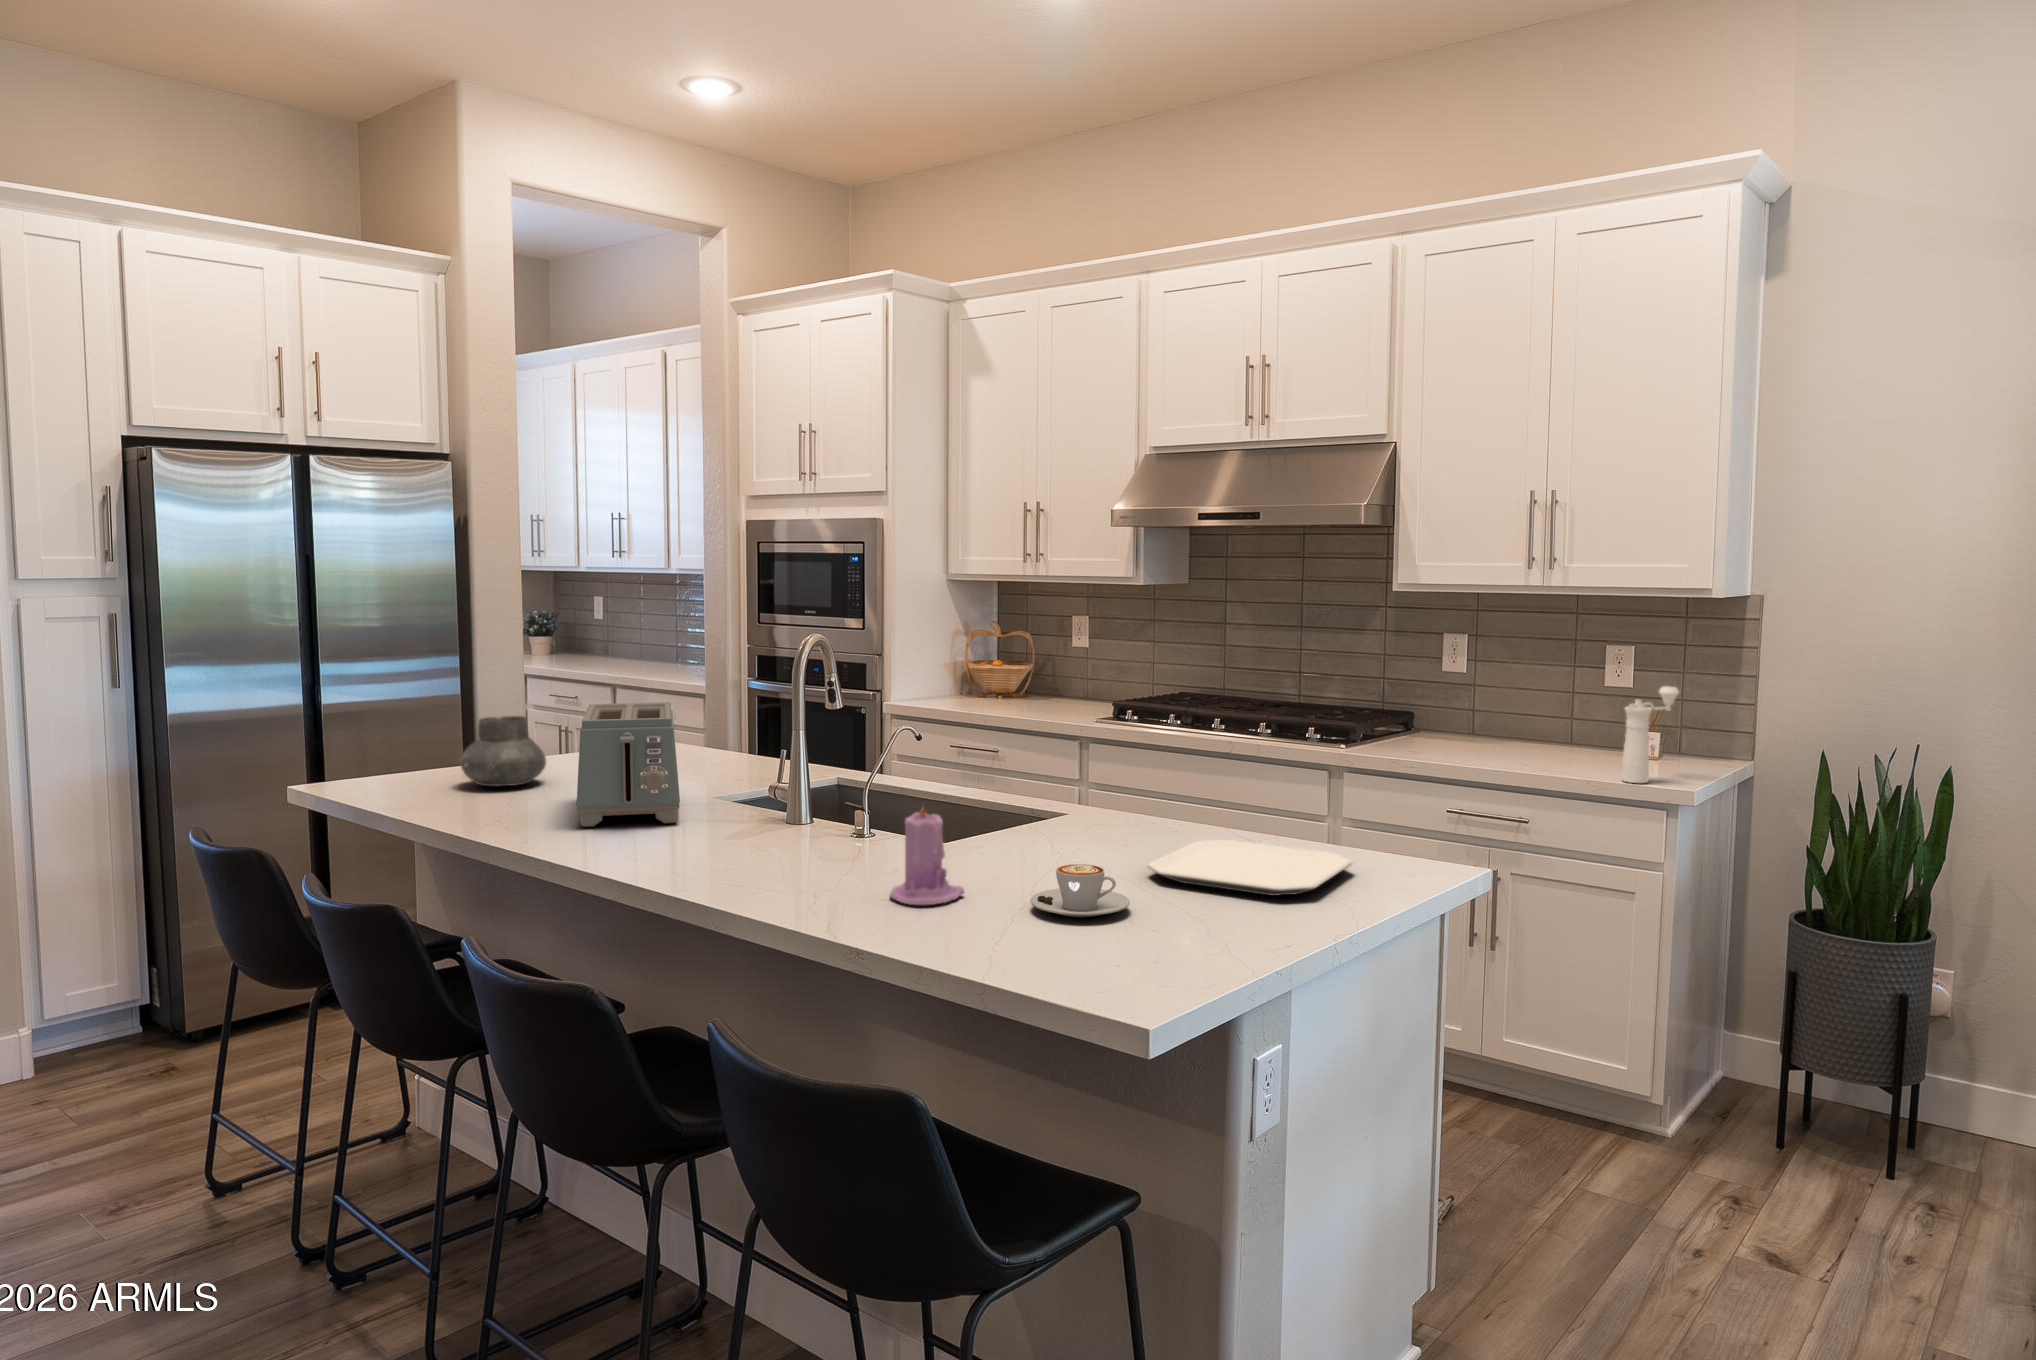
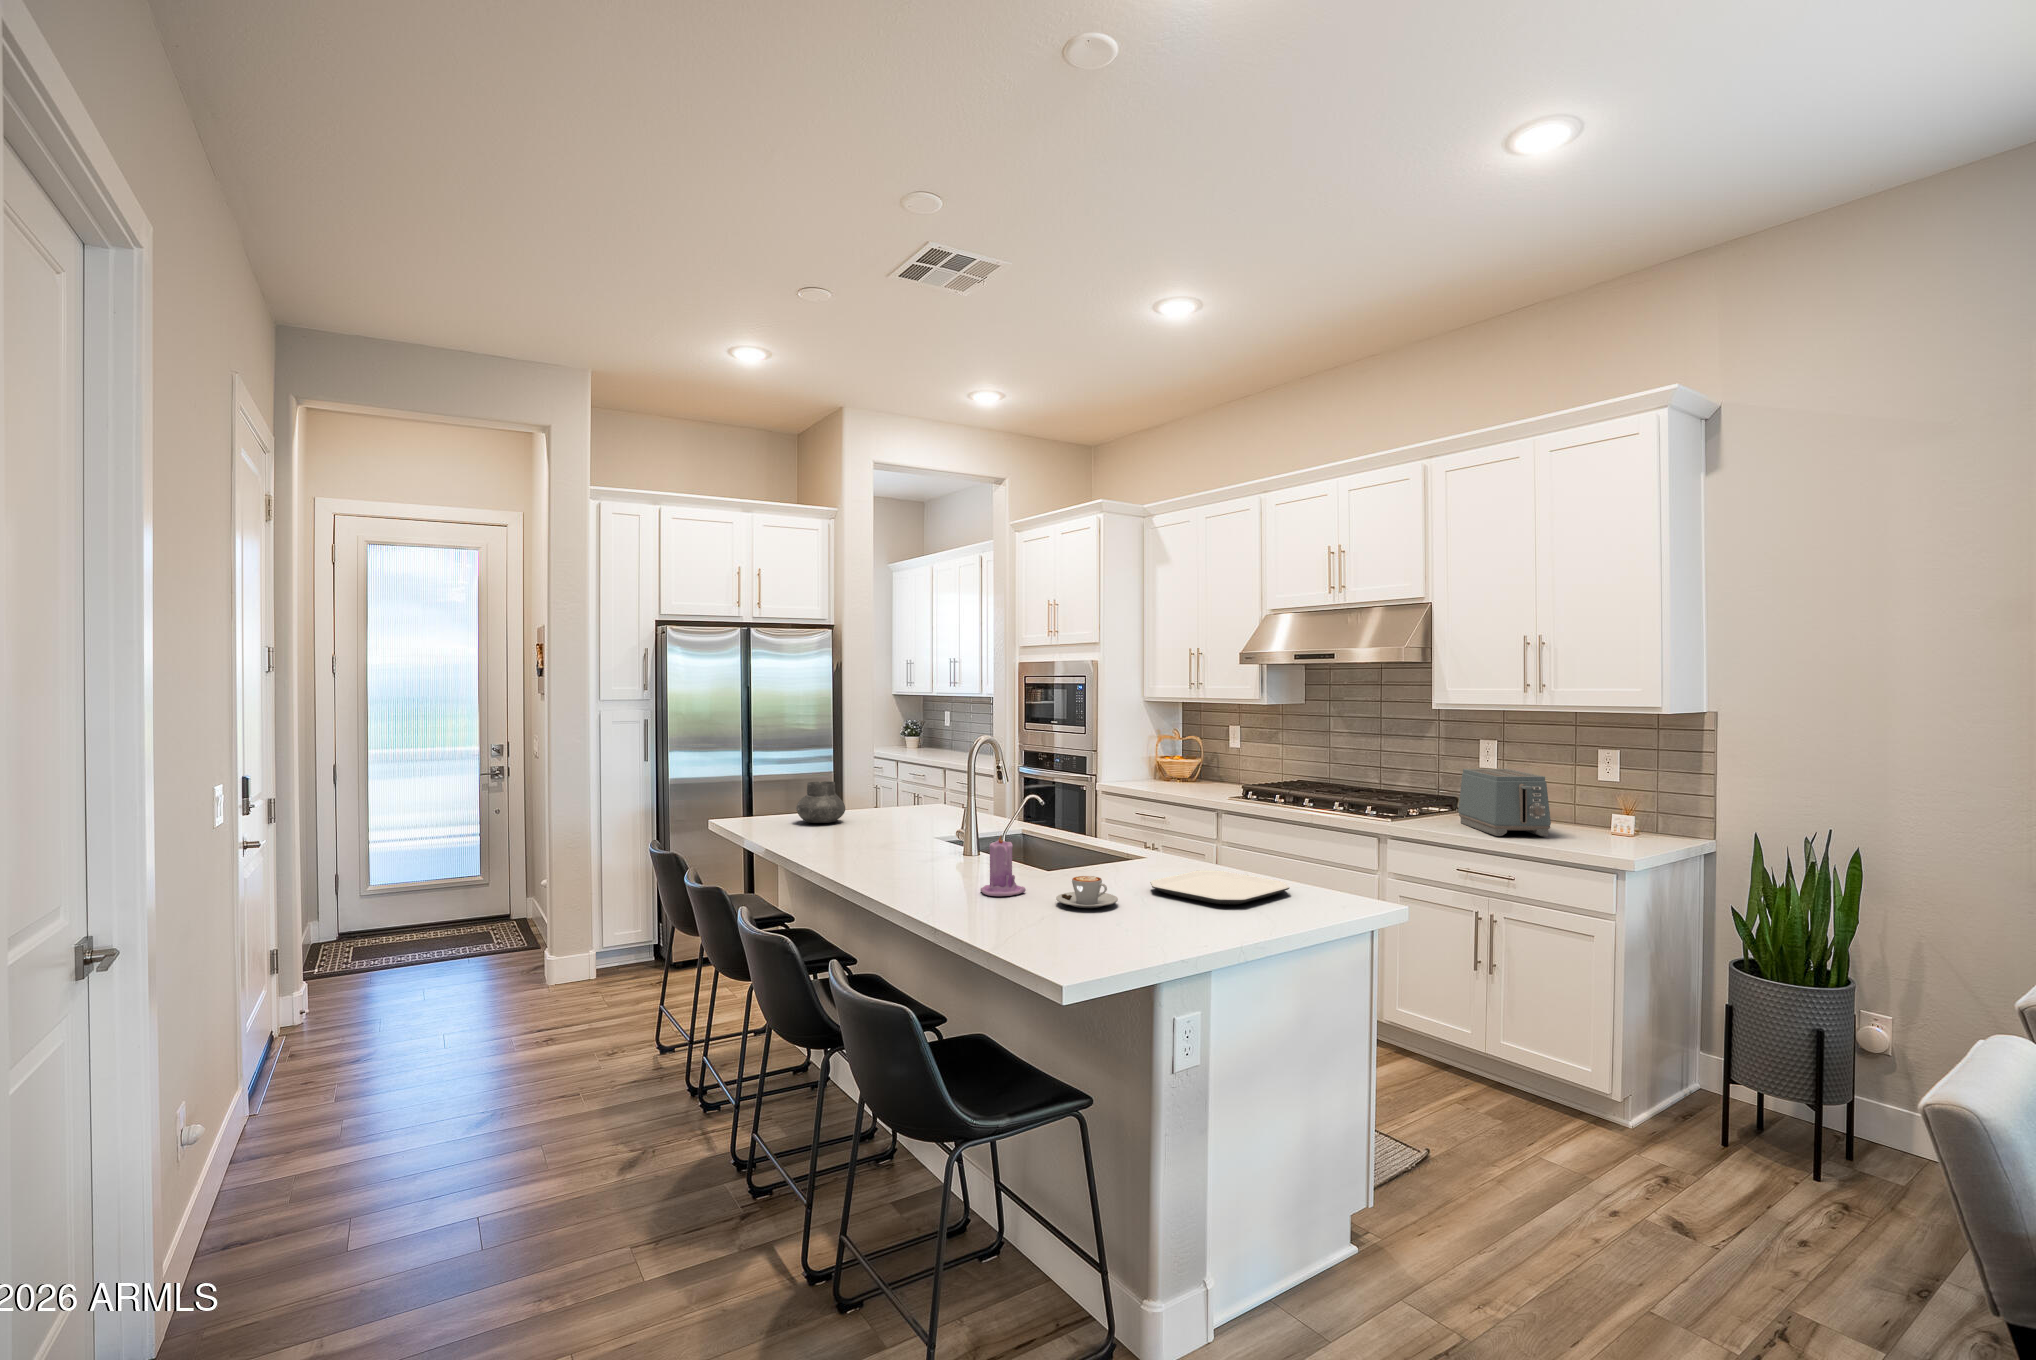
pepper mill: present [1621,686,1679,783] -> none [1580,780,1630,852]
toaster: present [577,702,680,827] -> present [1458,769,1551,836]

